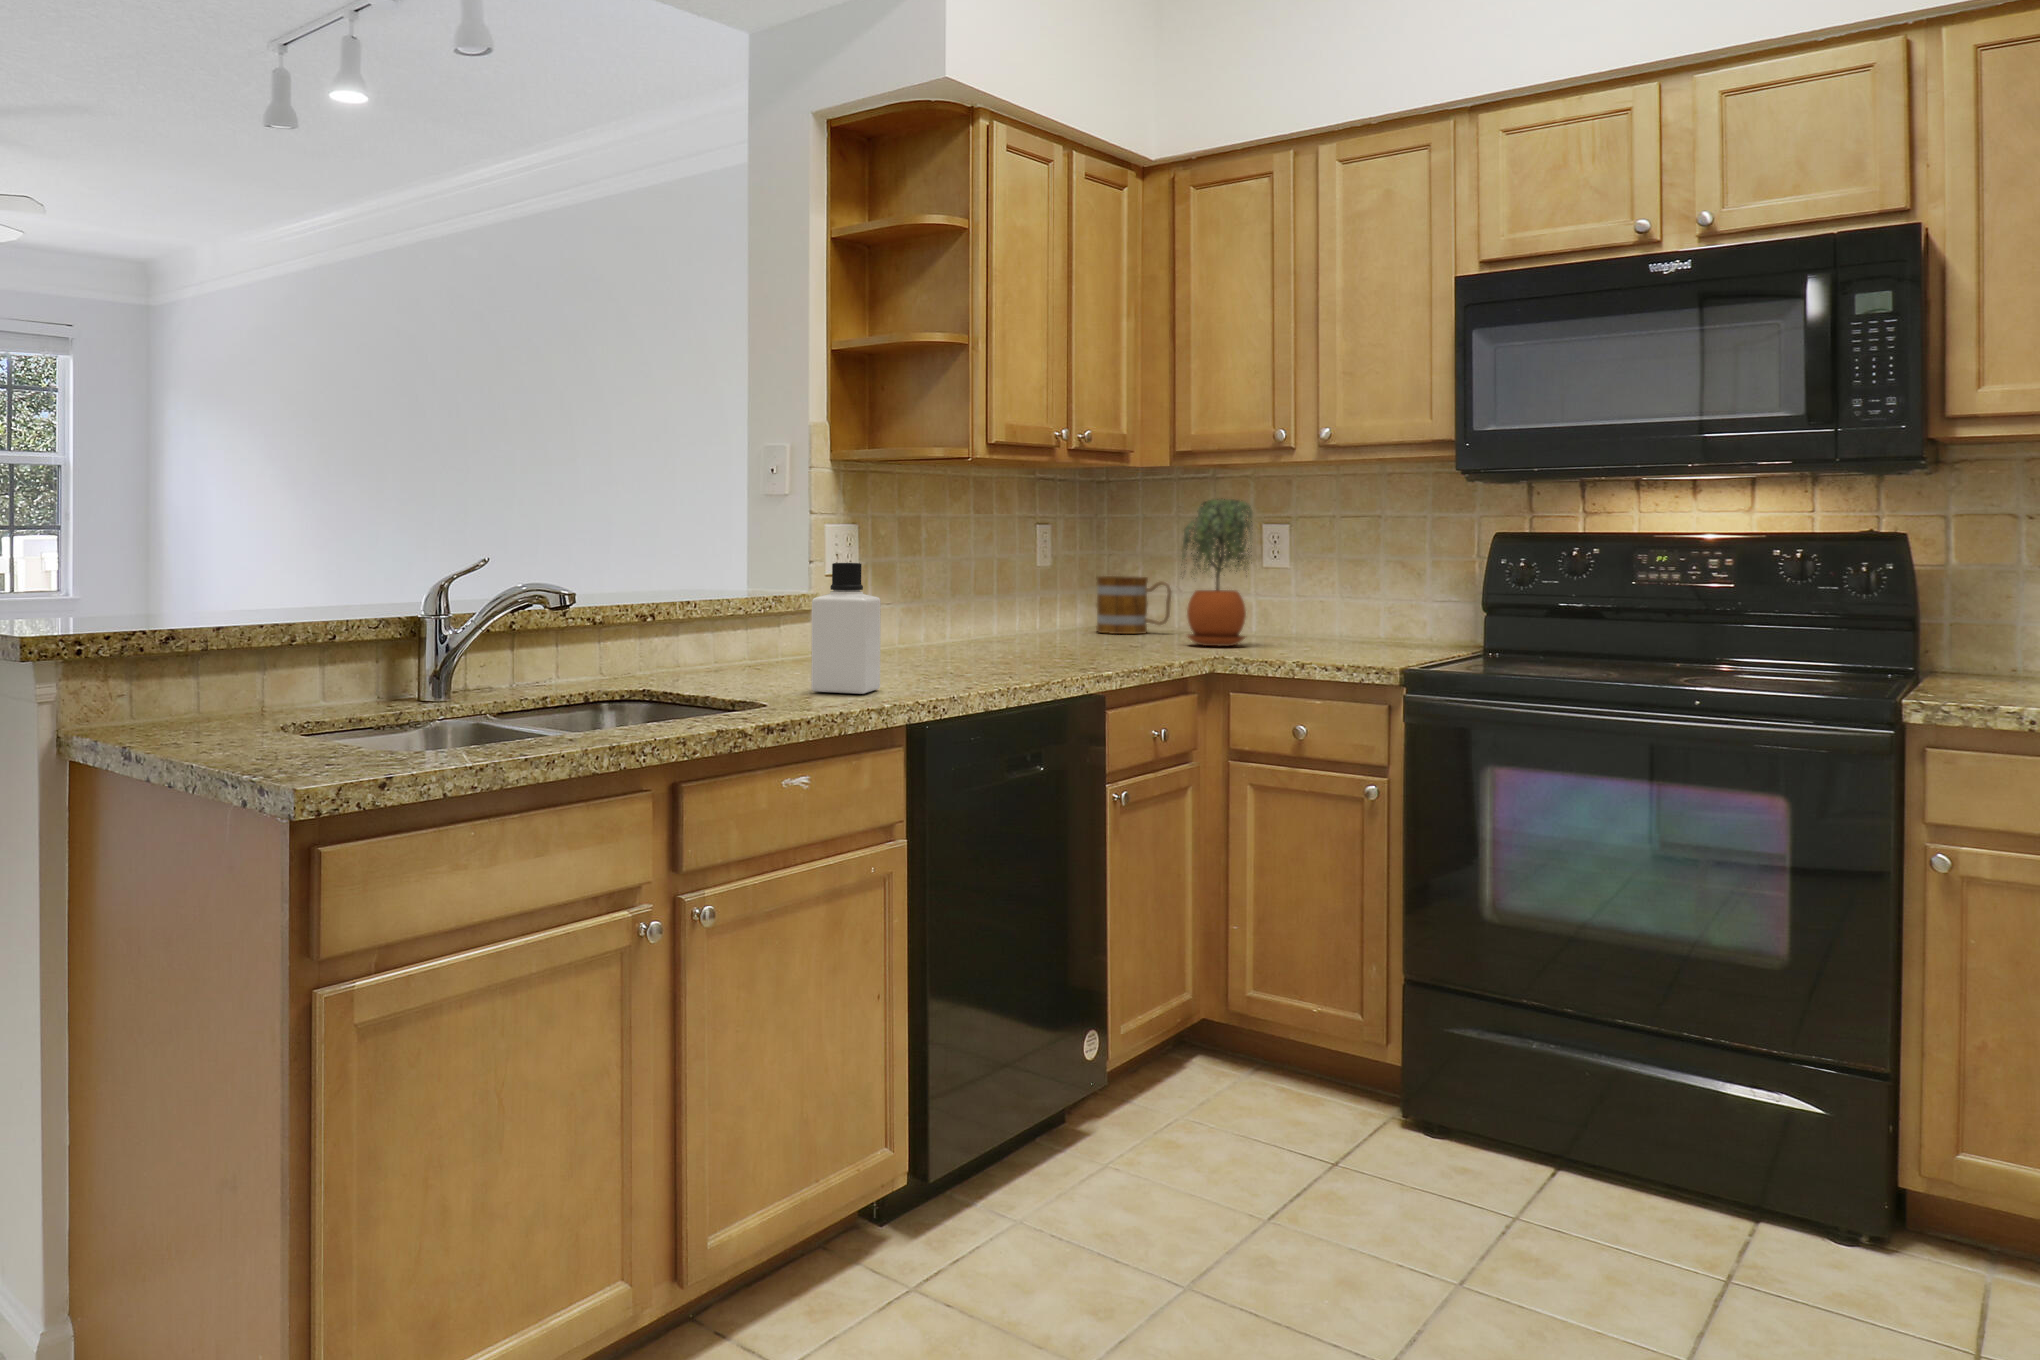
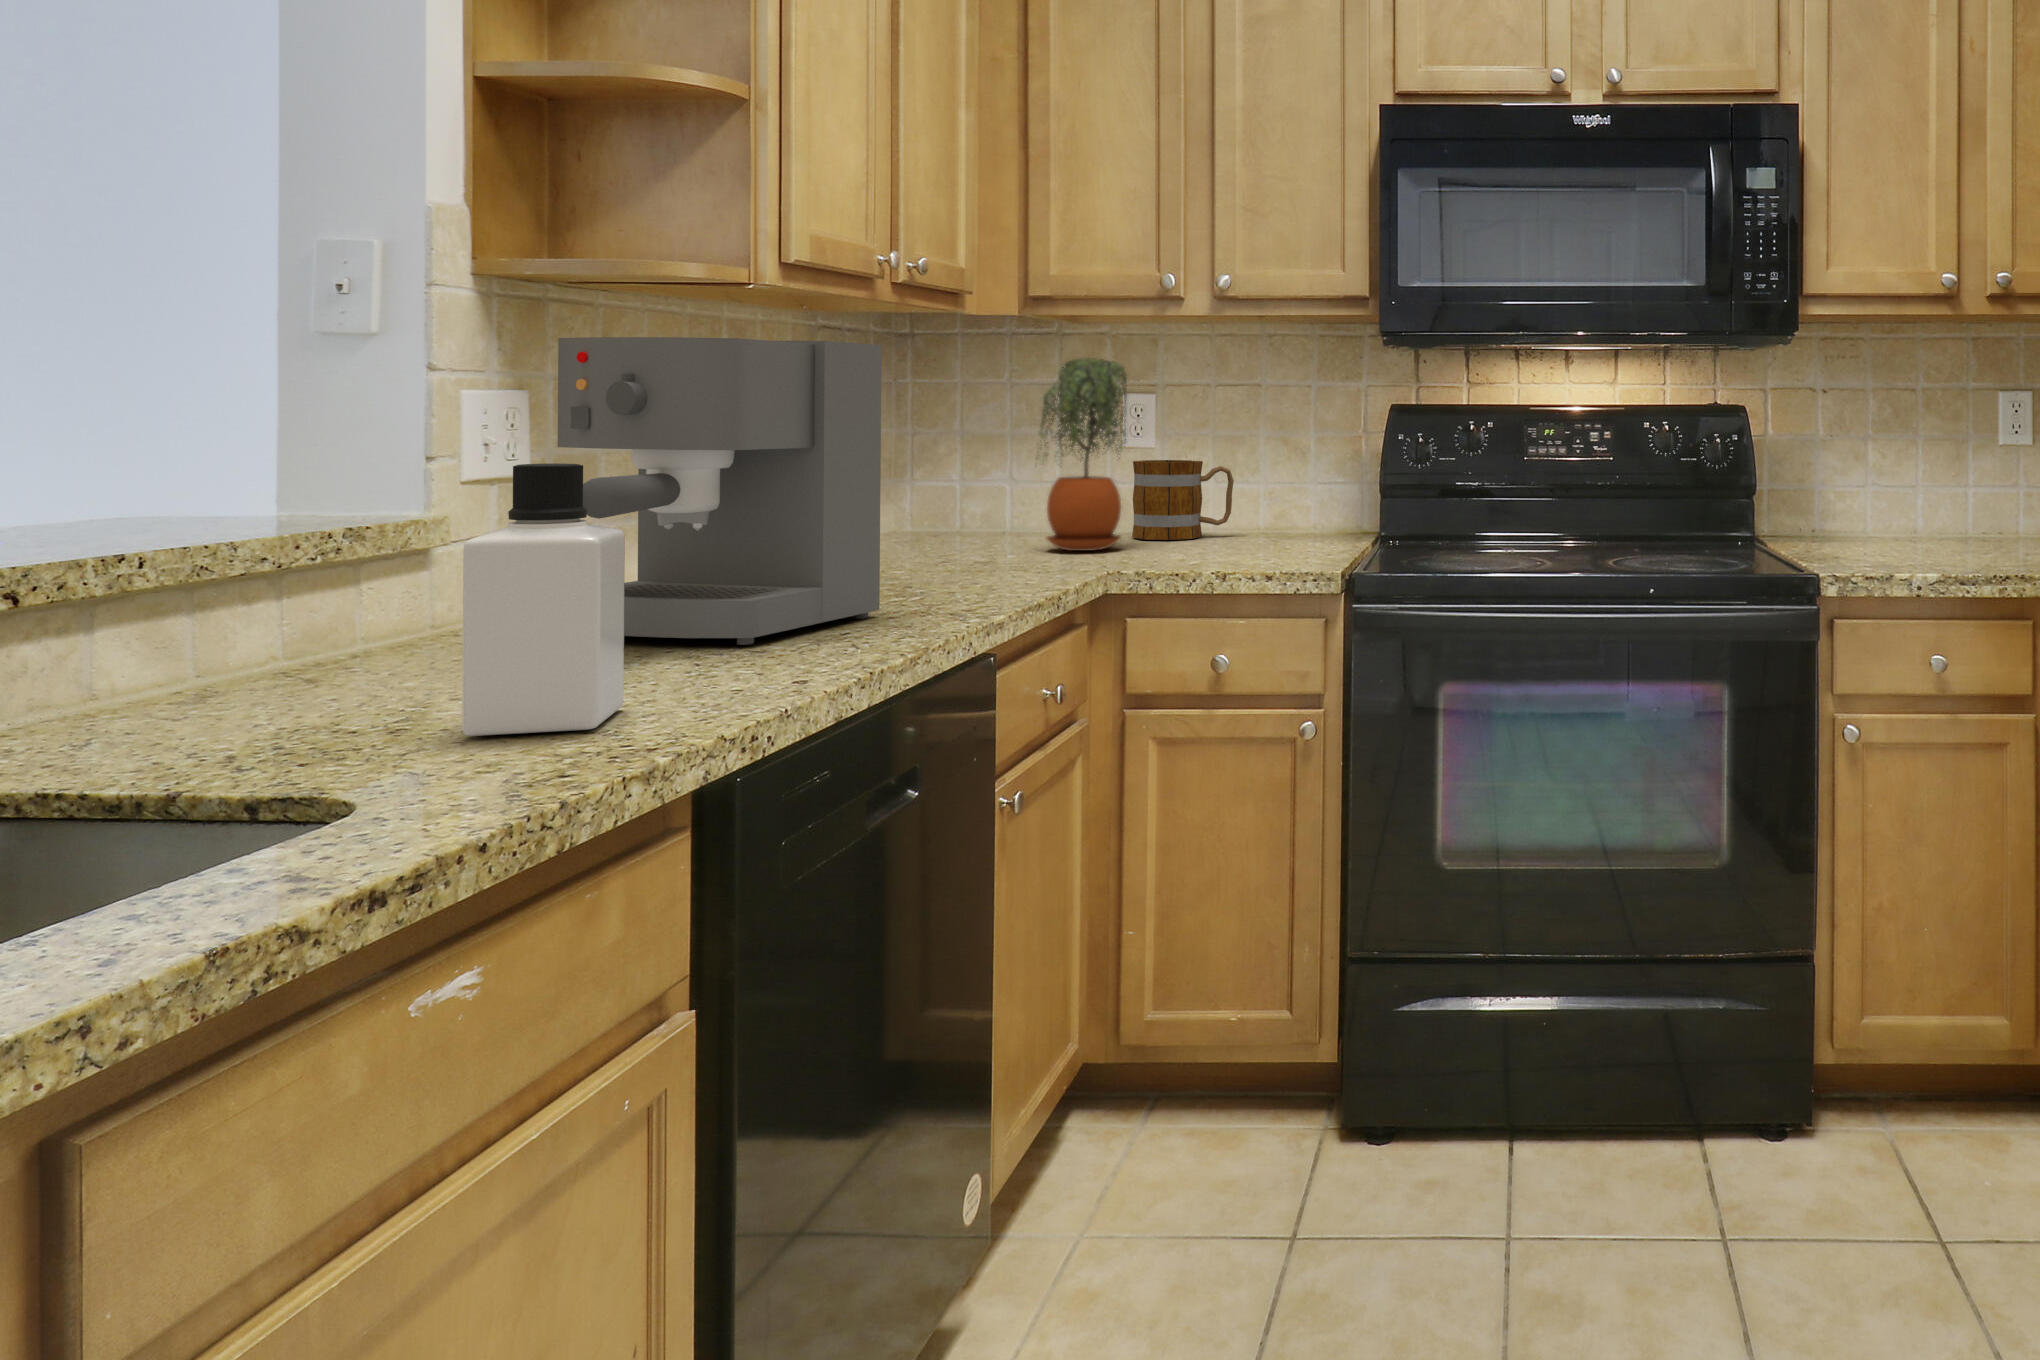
coffee maker: none [863,495,1037,673] -> present [558,337,882,645]
mug: present [1096,576,1171,634] -> present [1132,460,1234,540]

